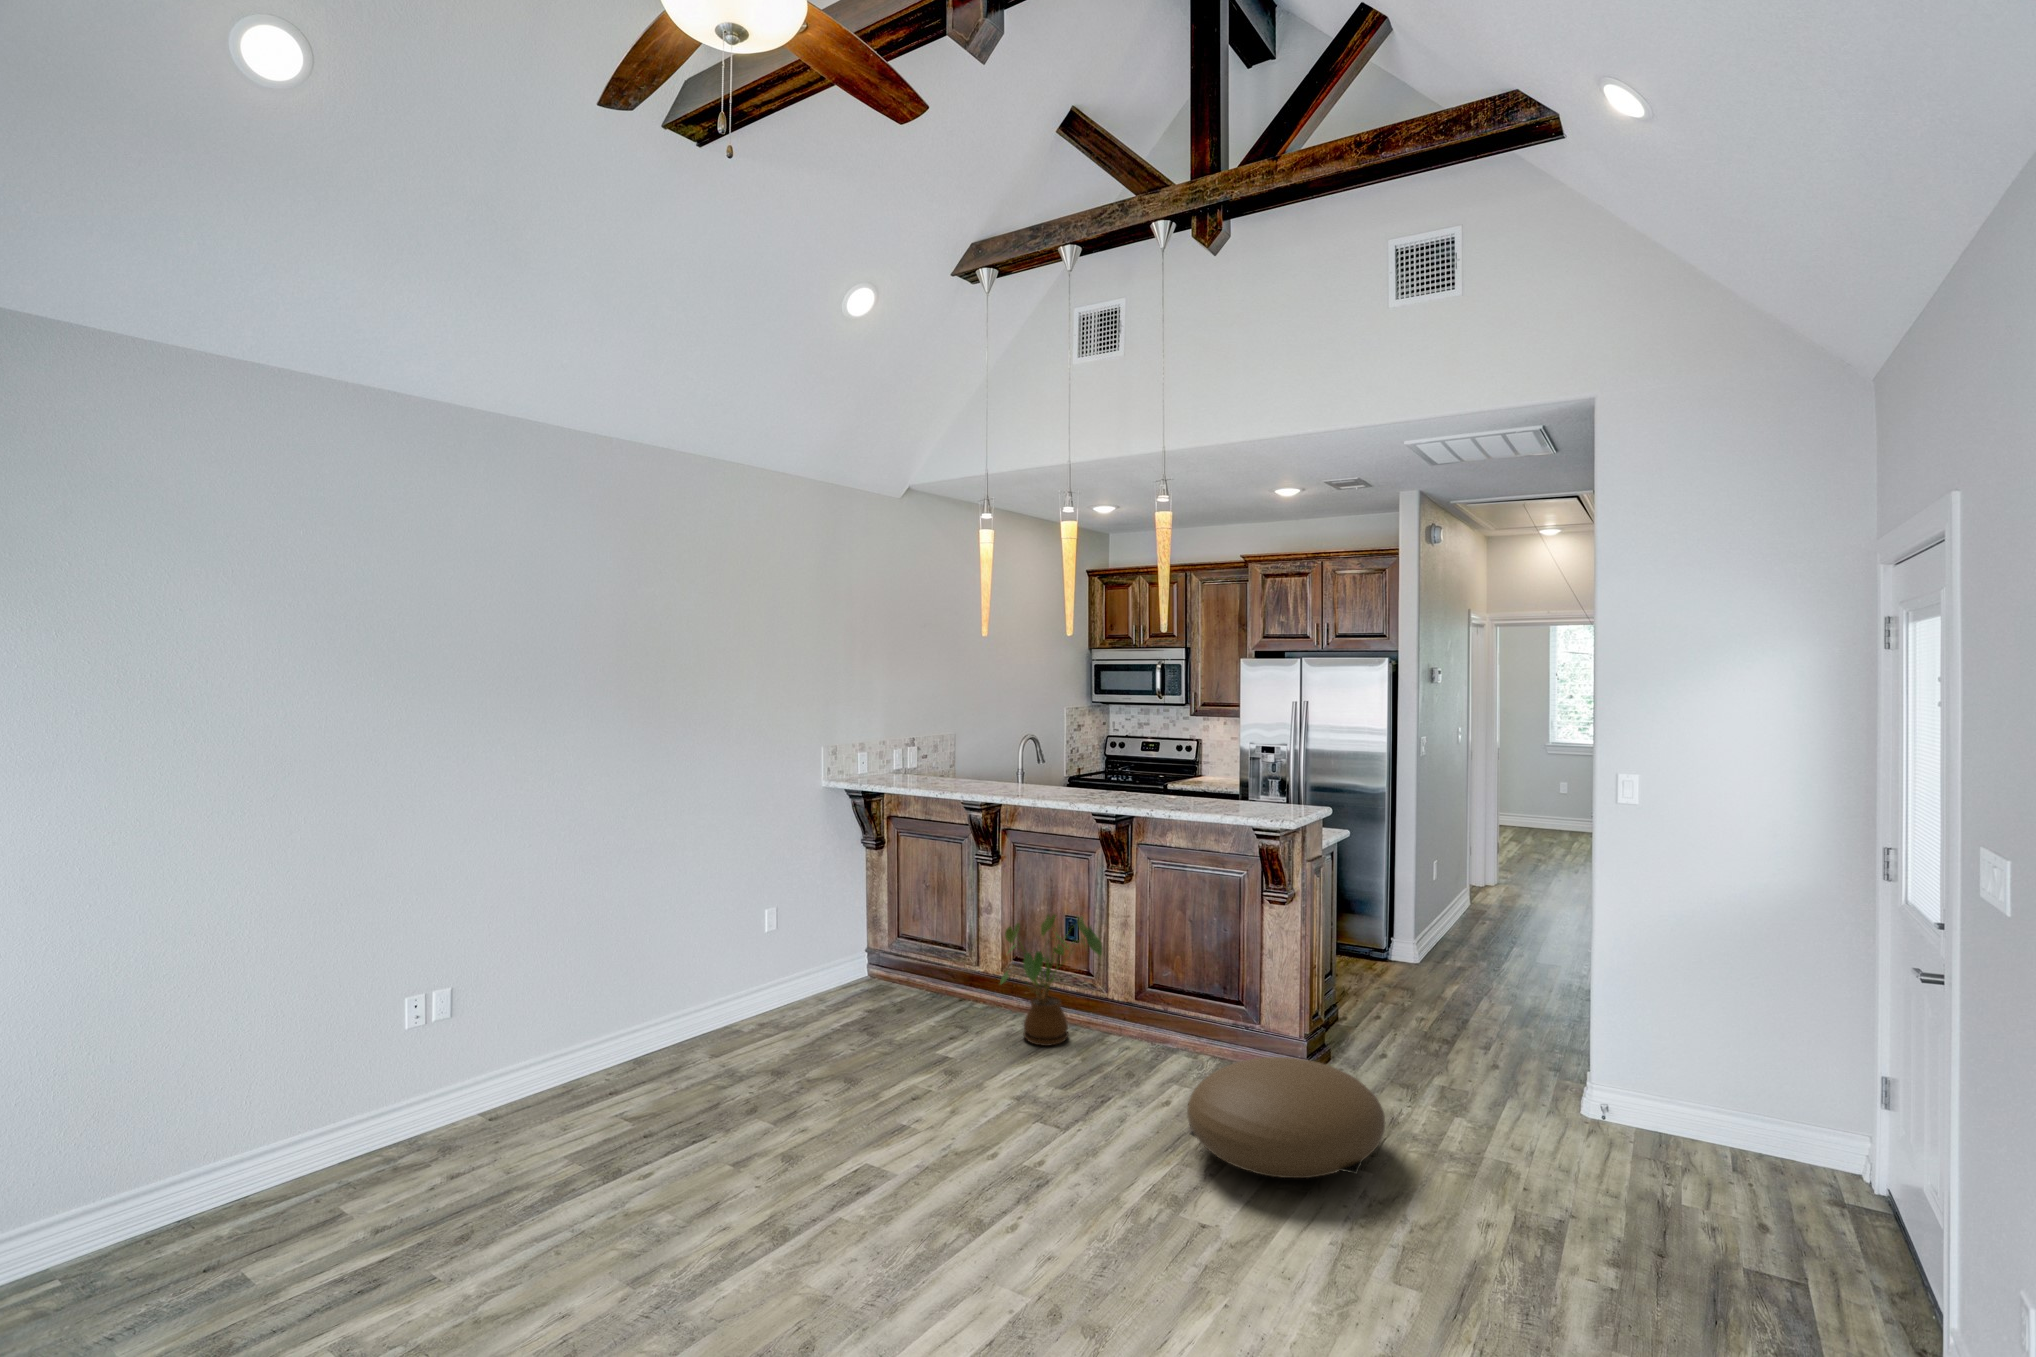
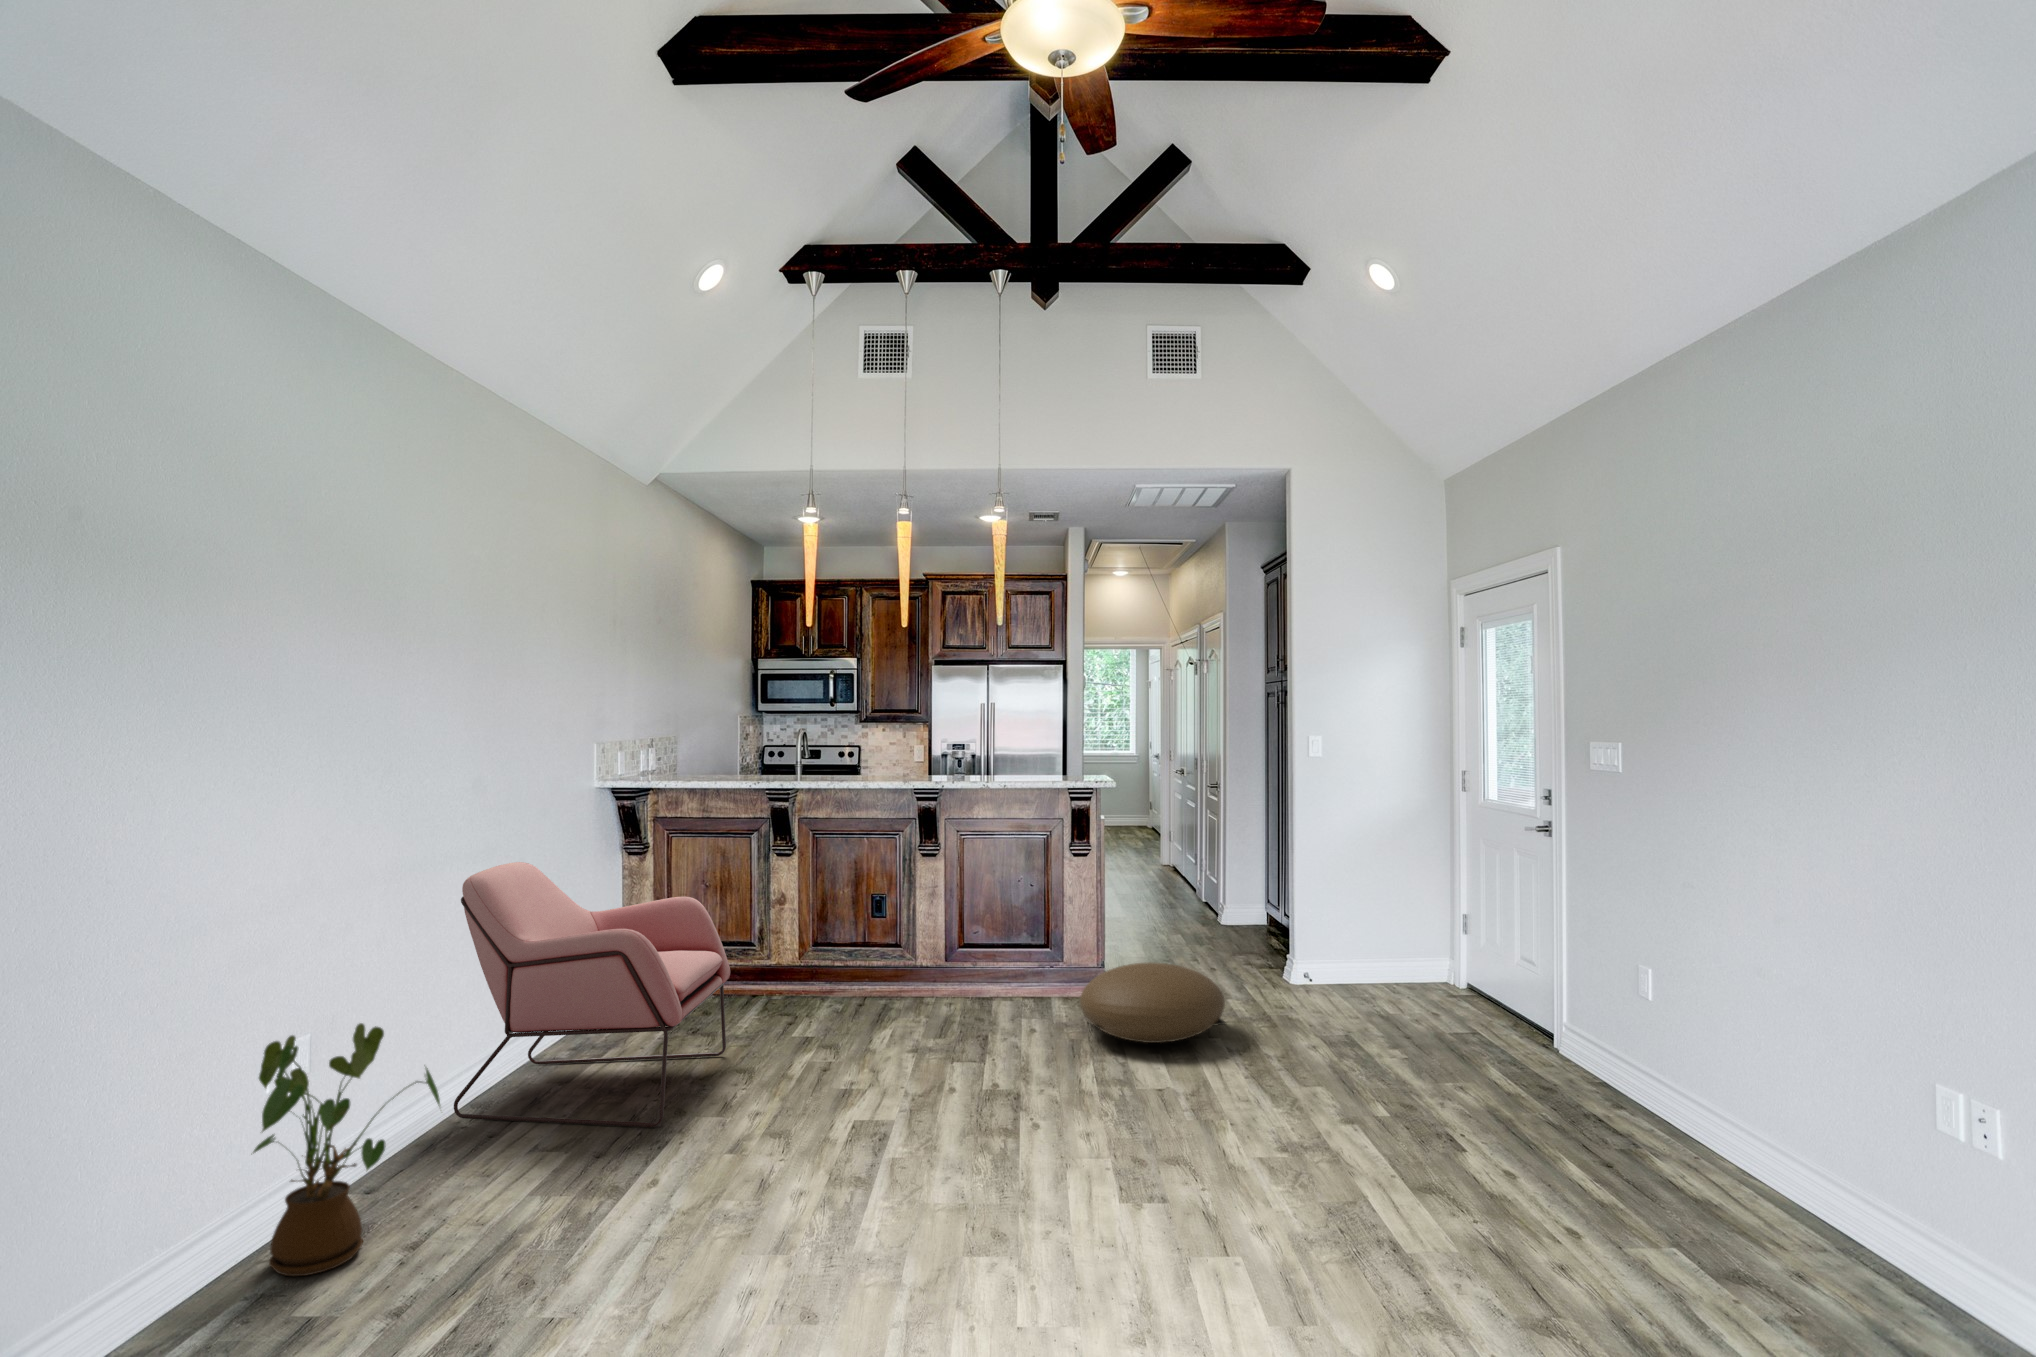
armchair: none [584,861,844,1139] -> present [454,862,730,1128]
house plant: present [1000,915,1102,1046] -> present [253,1023,440,1276]

